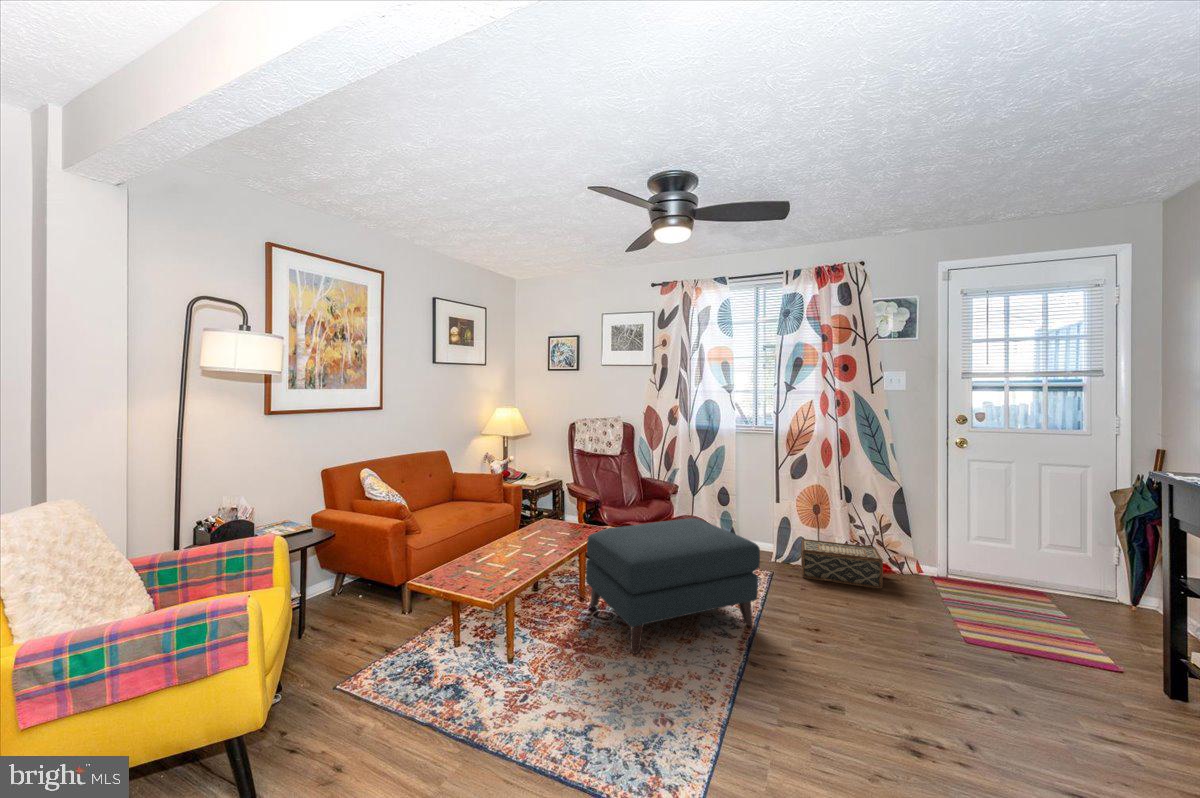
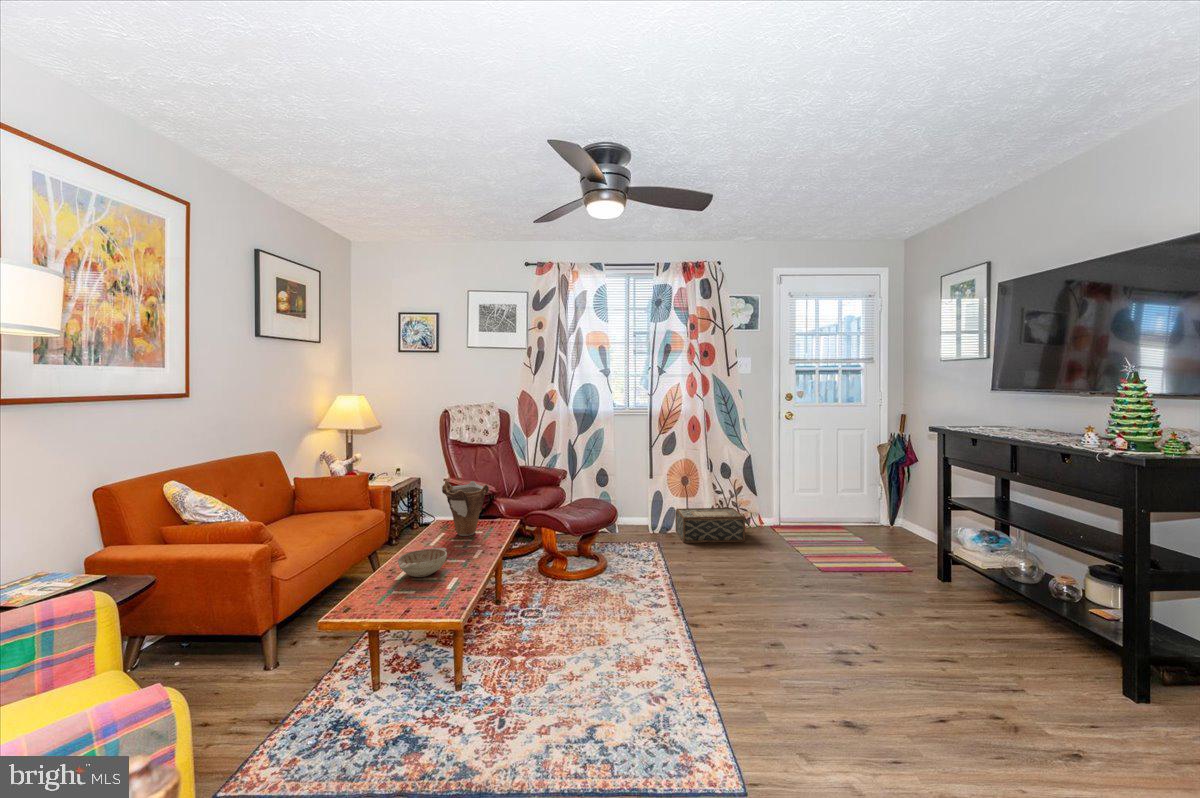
vase: none [540,486,576,536] -> present [442,481,489,536]
ottoman: present [586,518,760,654] -> none [507,499,679,643]
decorative bowl: none [479,542,523,564] -> present [398,548,447,577]

